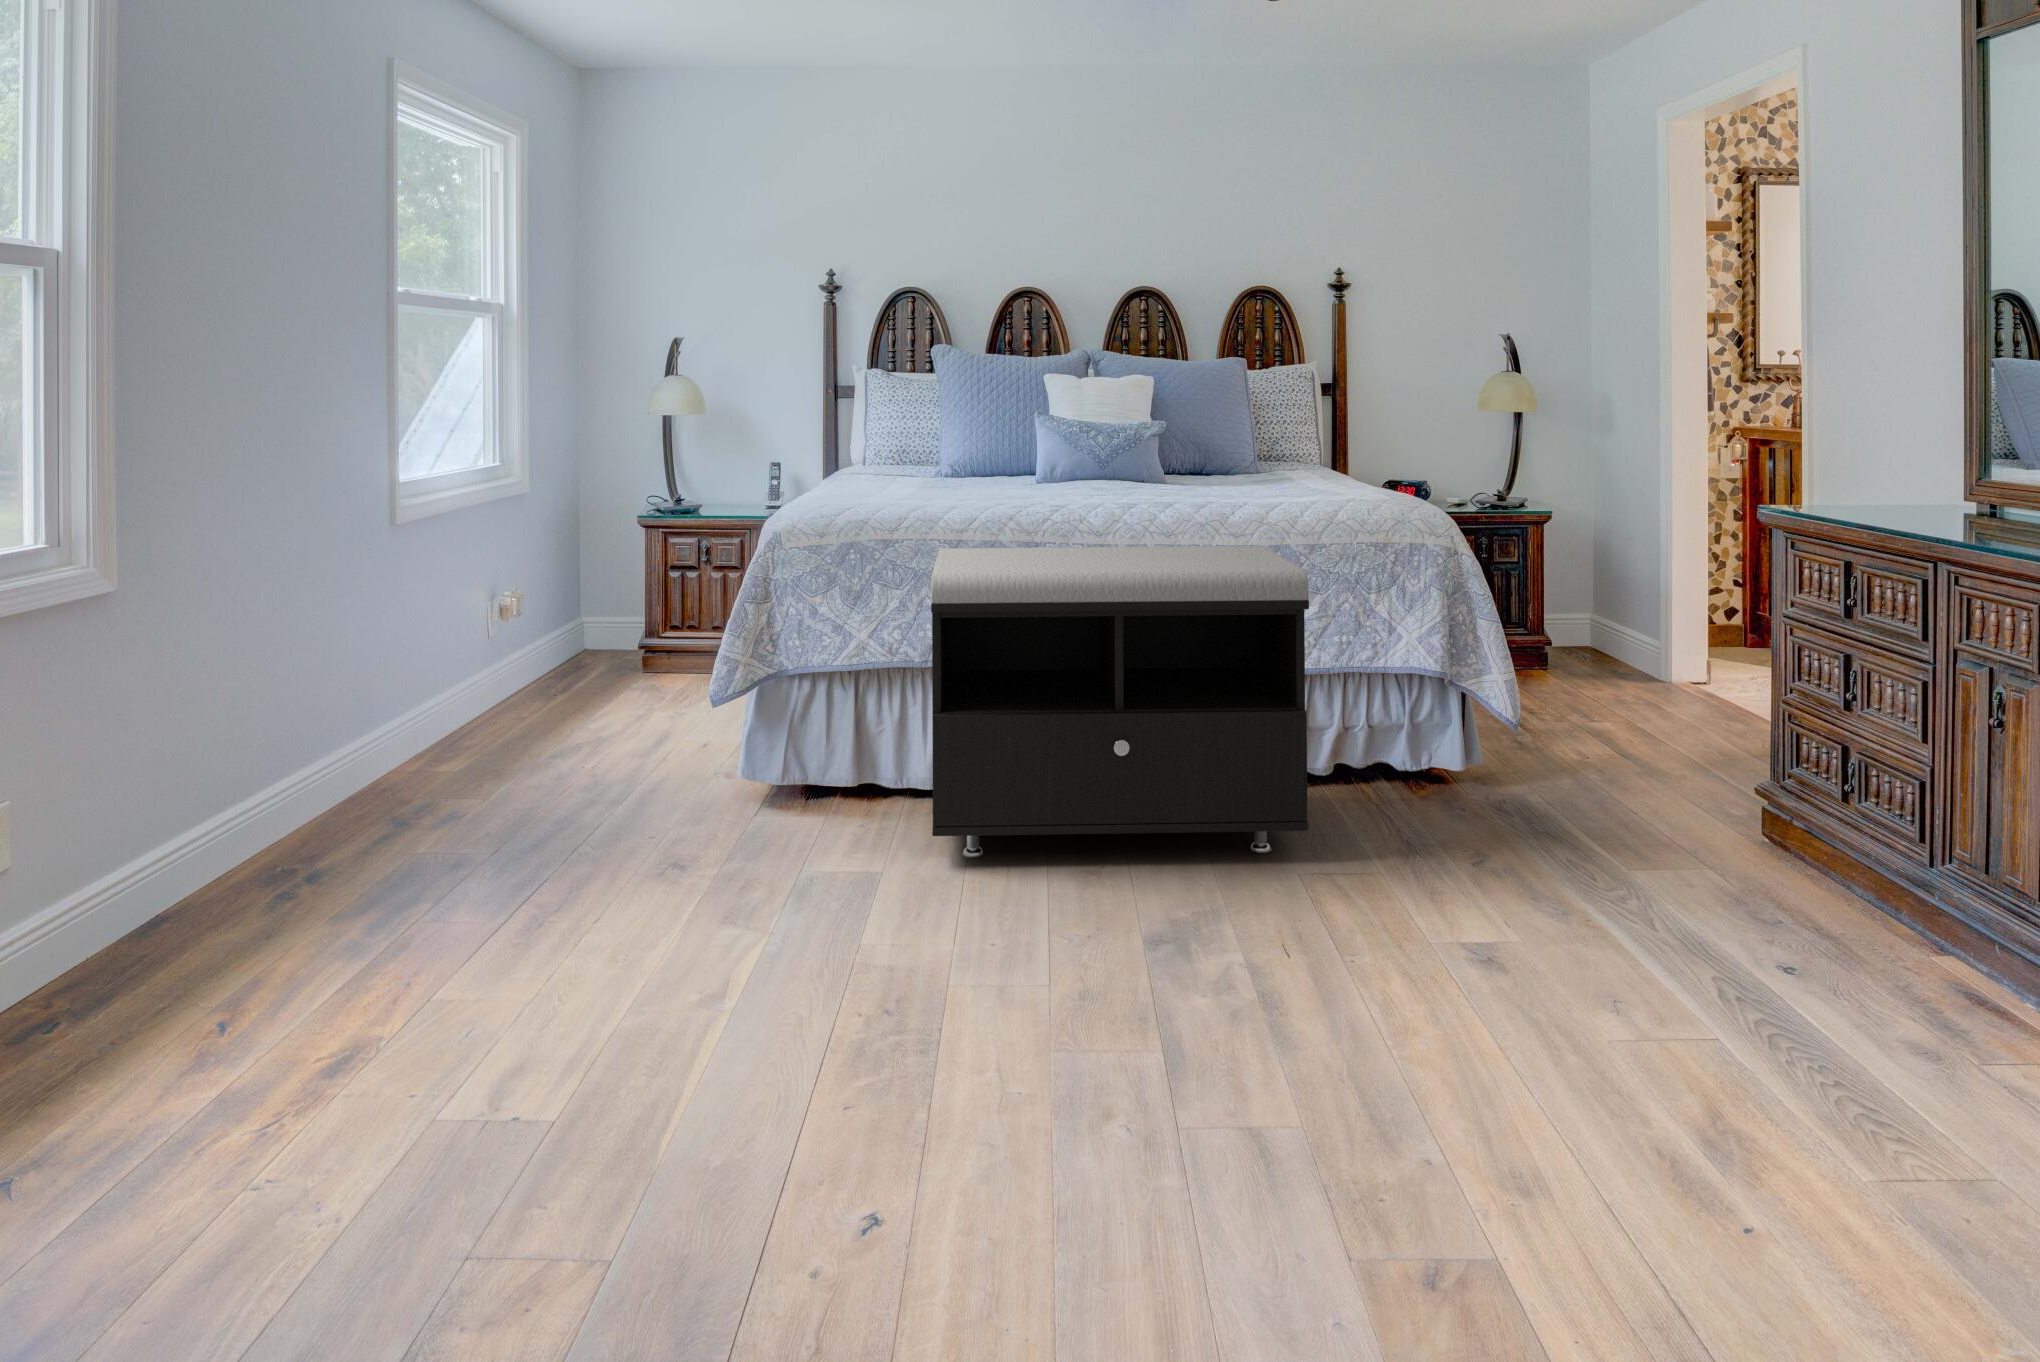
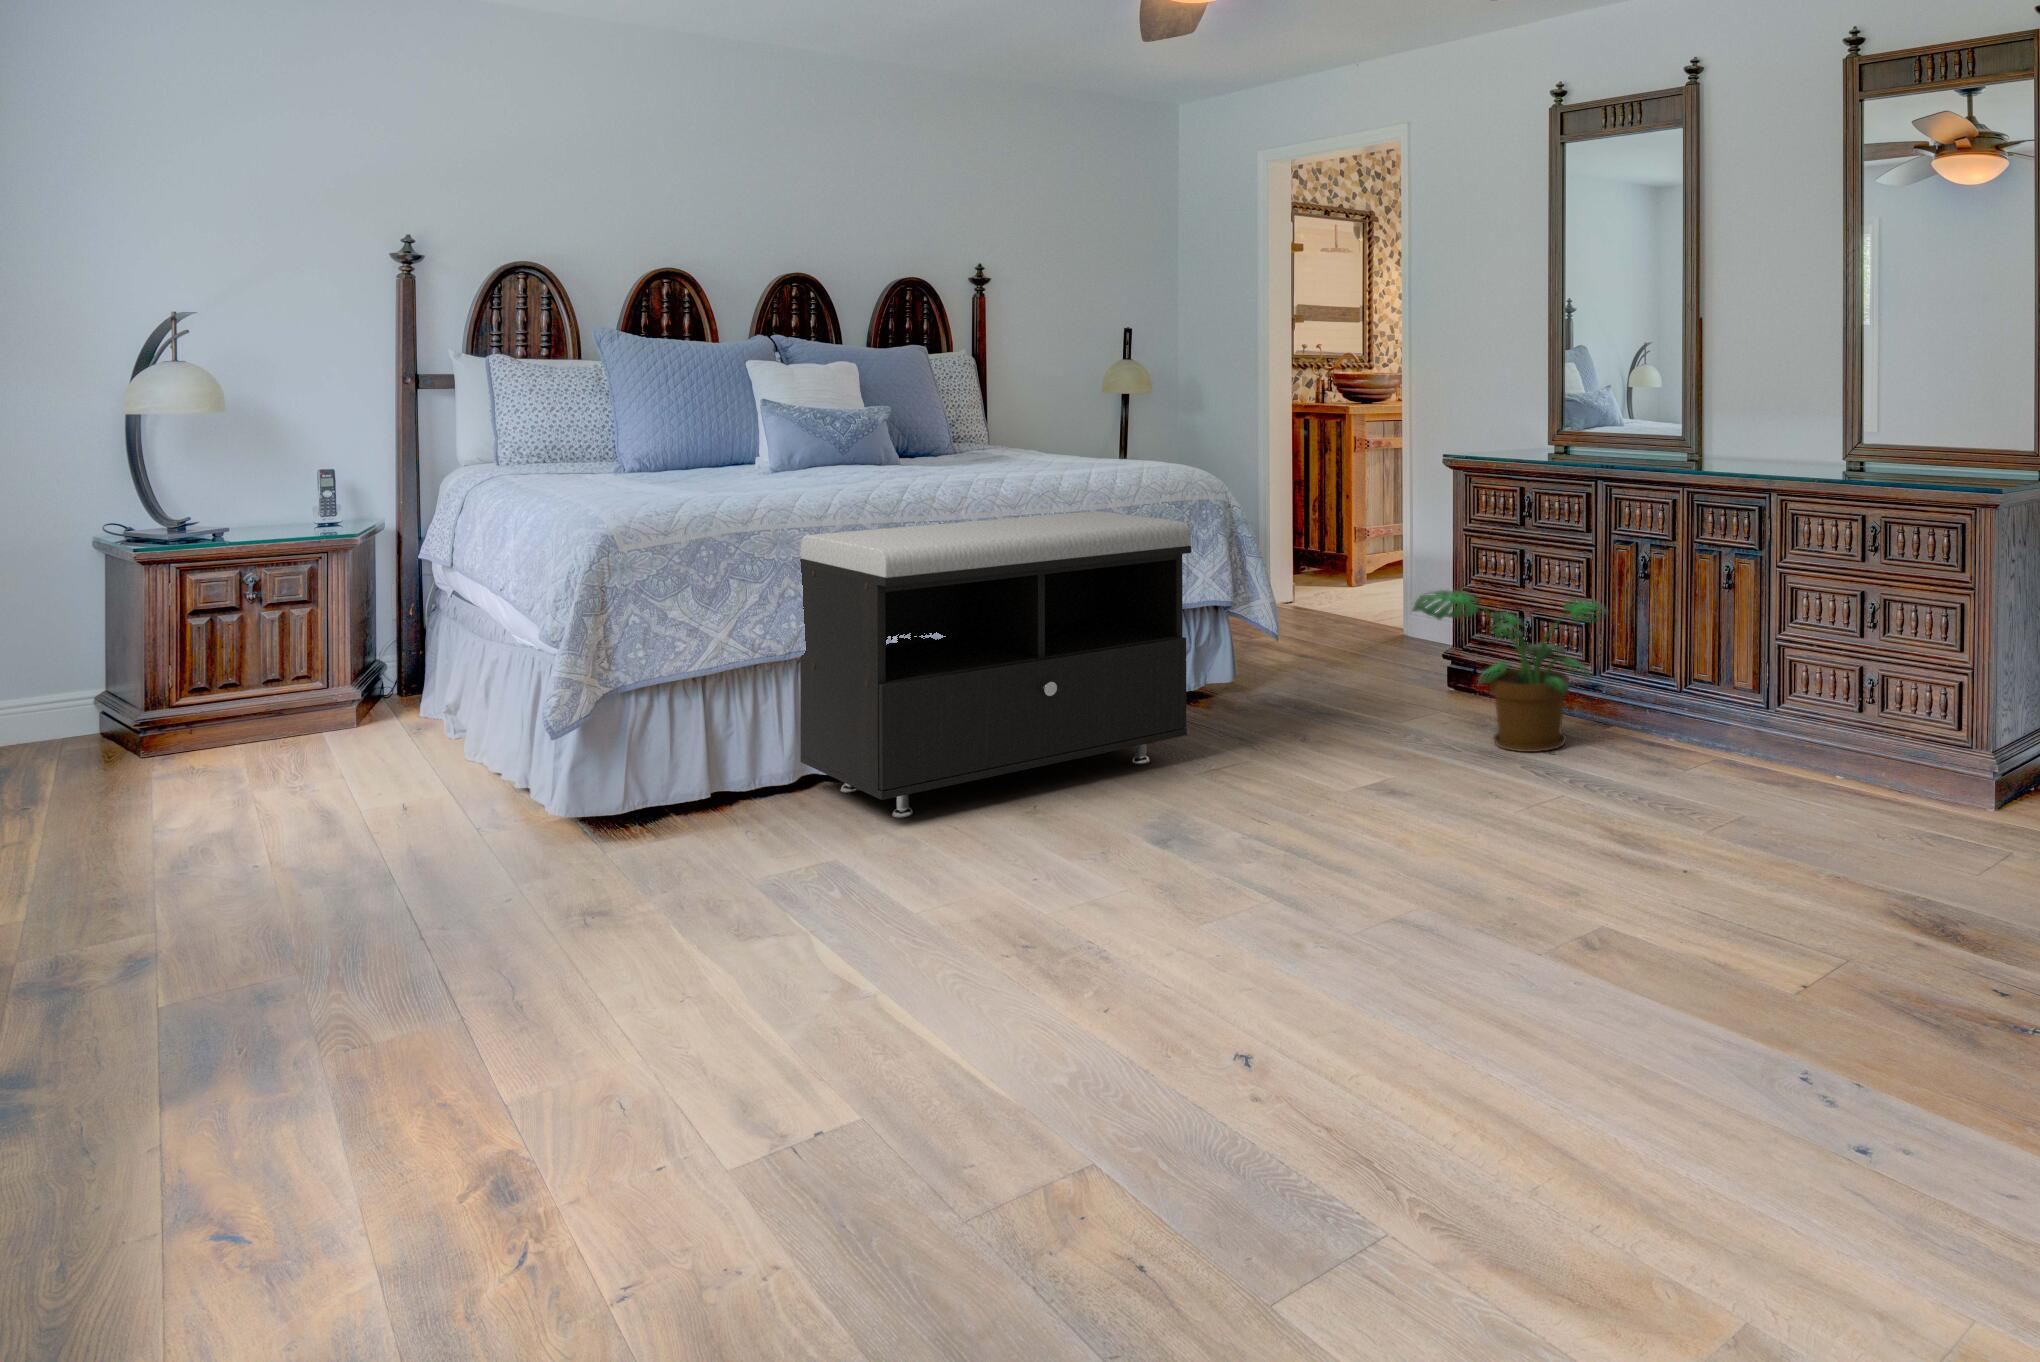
potted plant: none [1626,701,1967,987] -> present [1412,590,1607,752]

